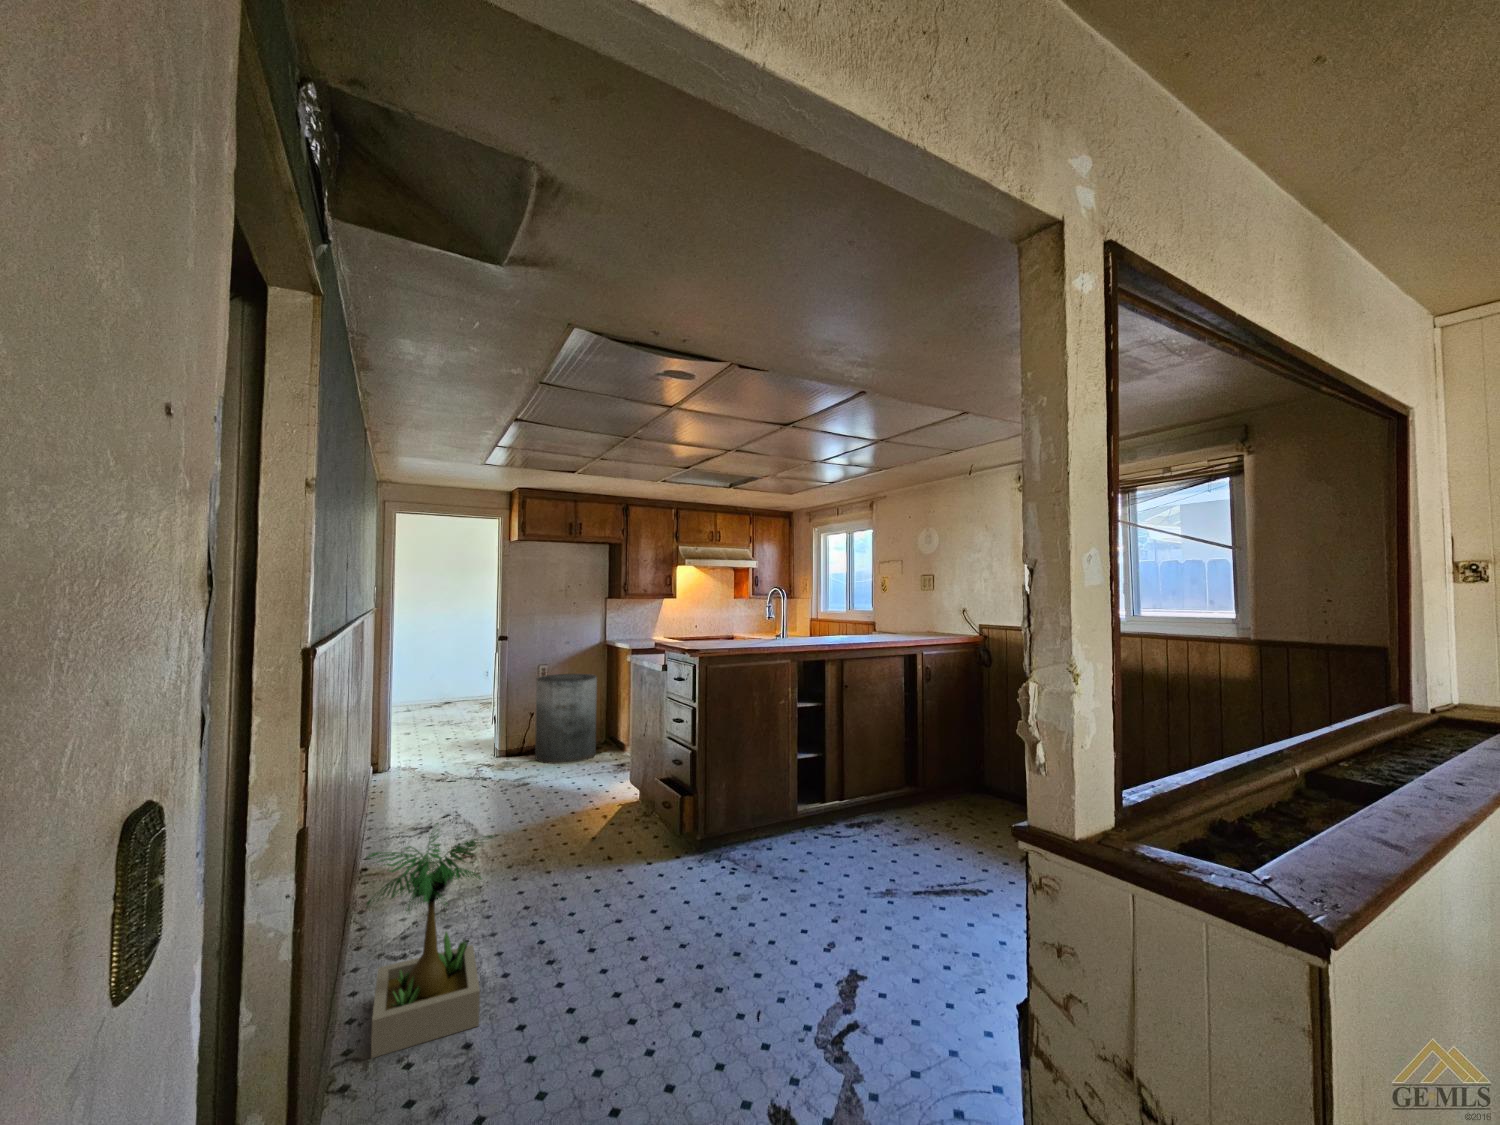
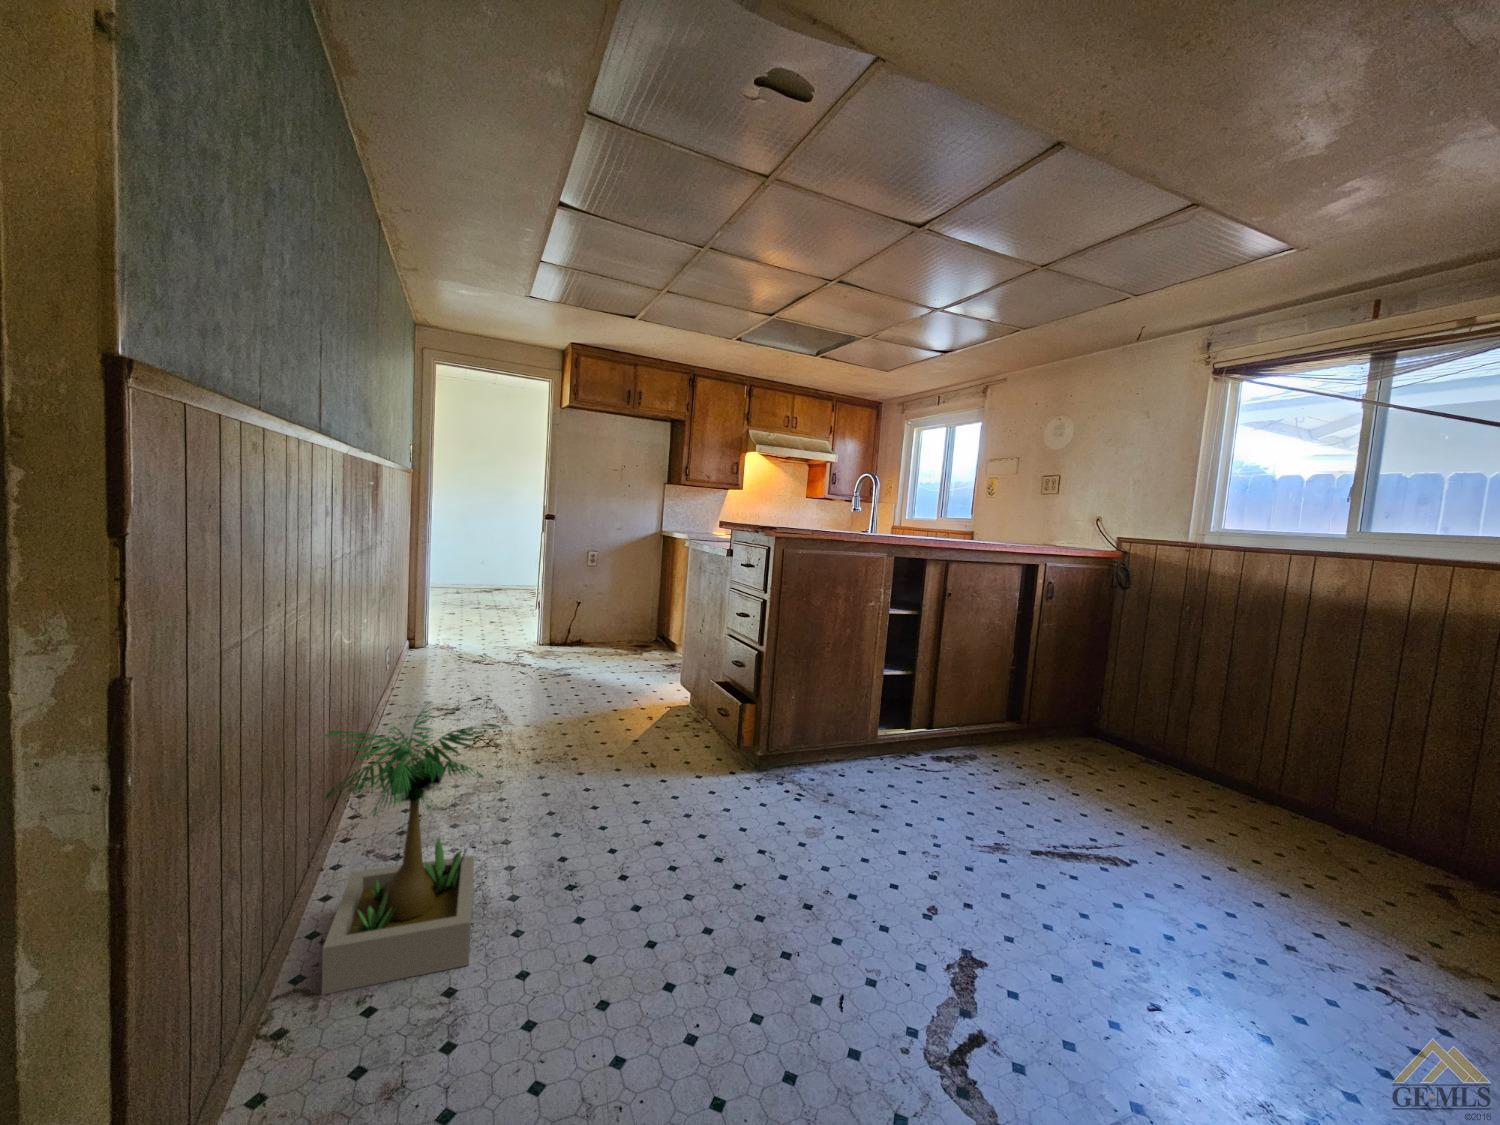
trash can: present [535,674,597,764] -> none [581,563,650,657]

